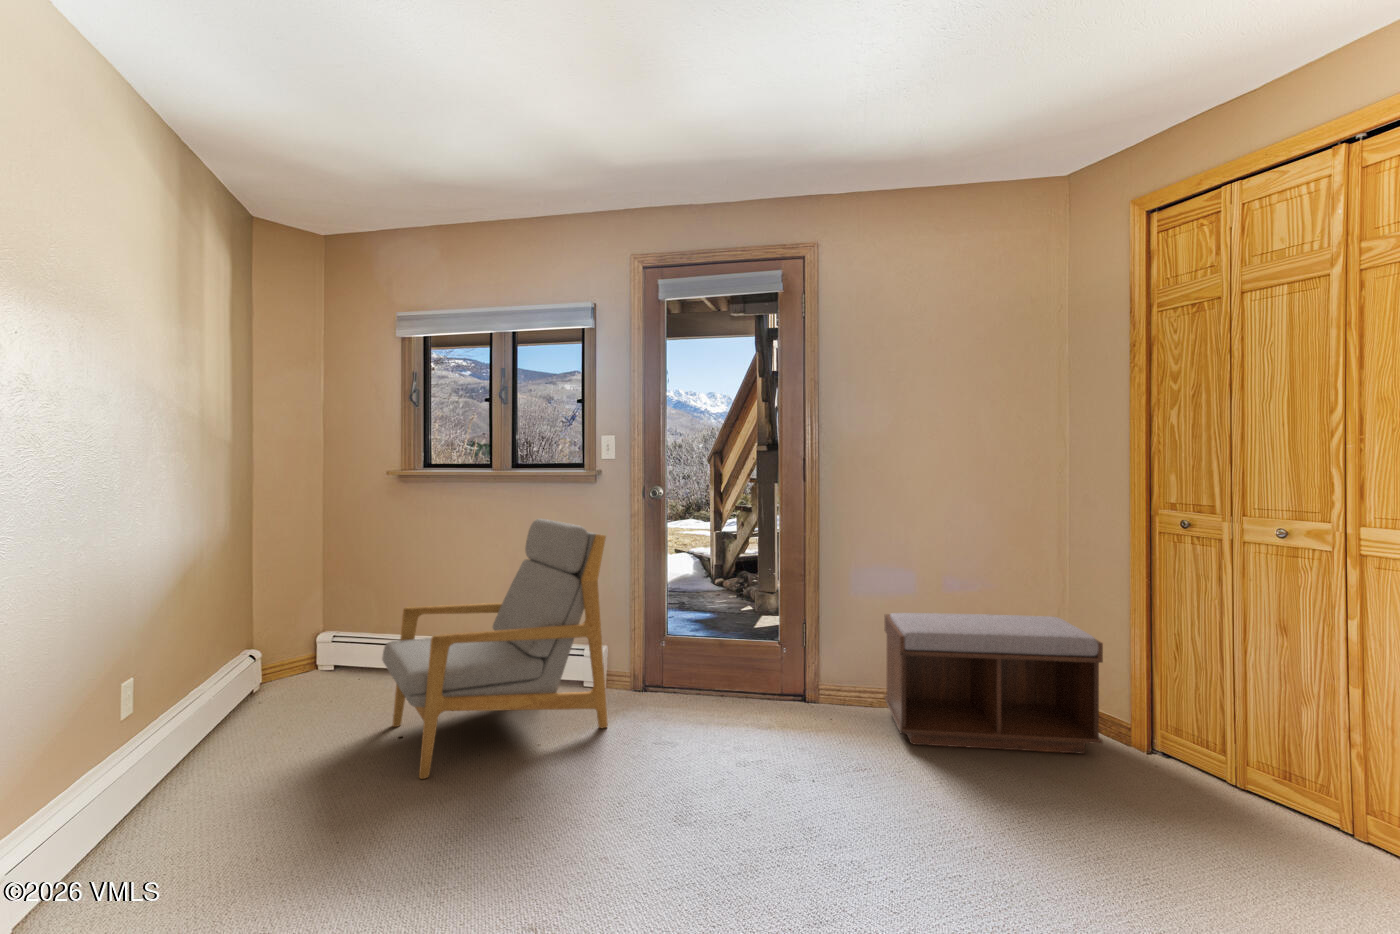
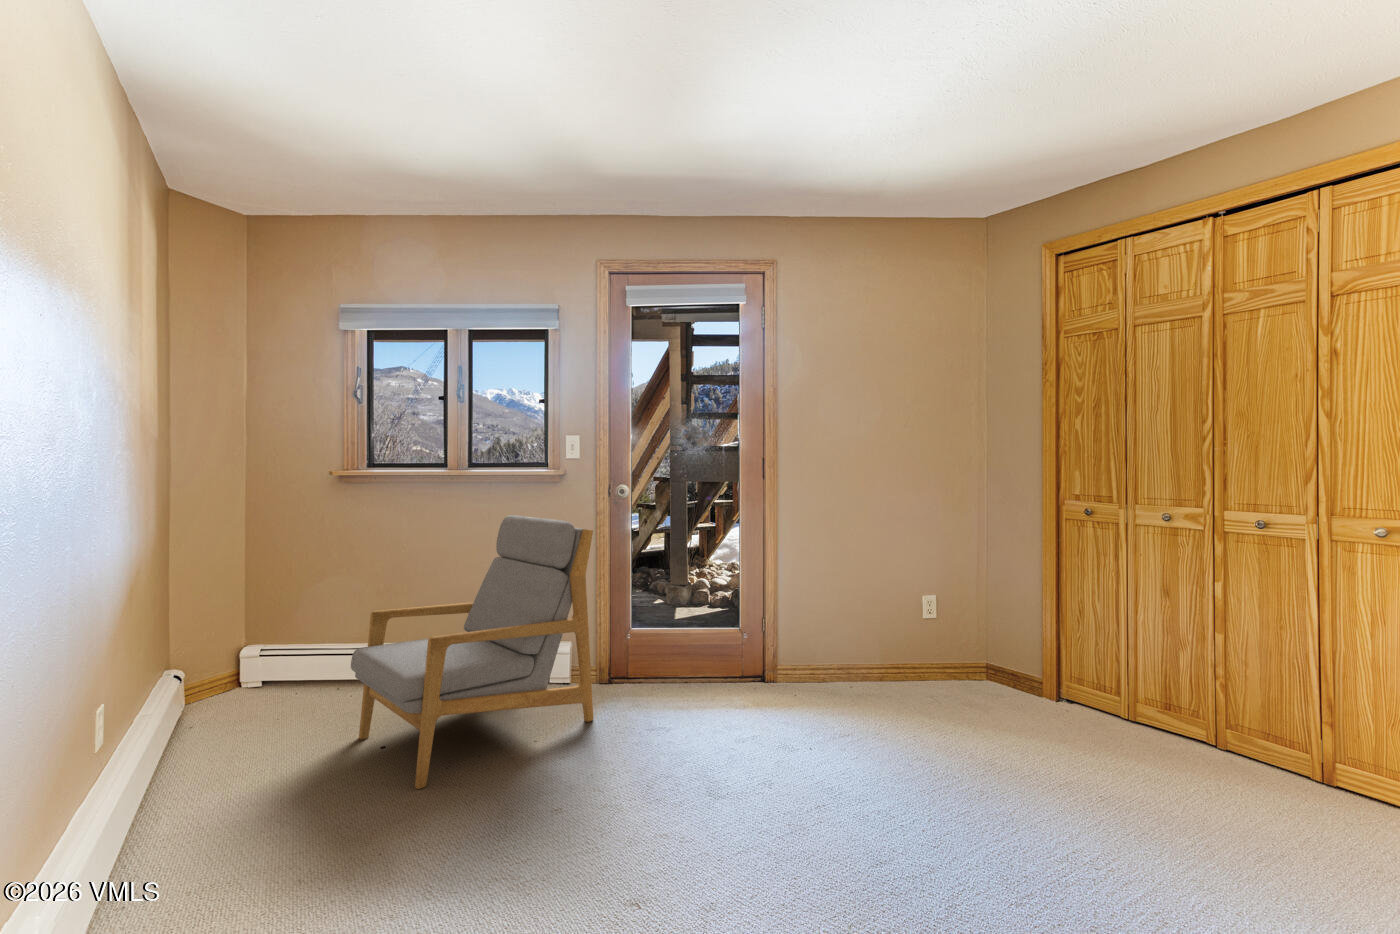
bench: present [884,613,1103,754] -> none [840,593,1026,711]

